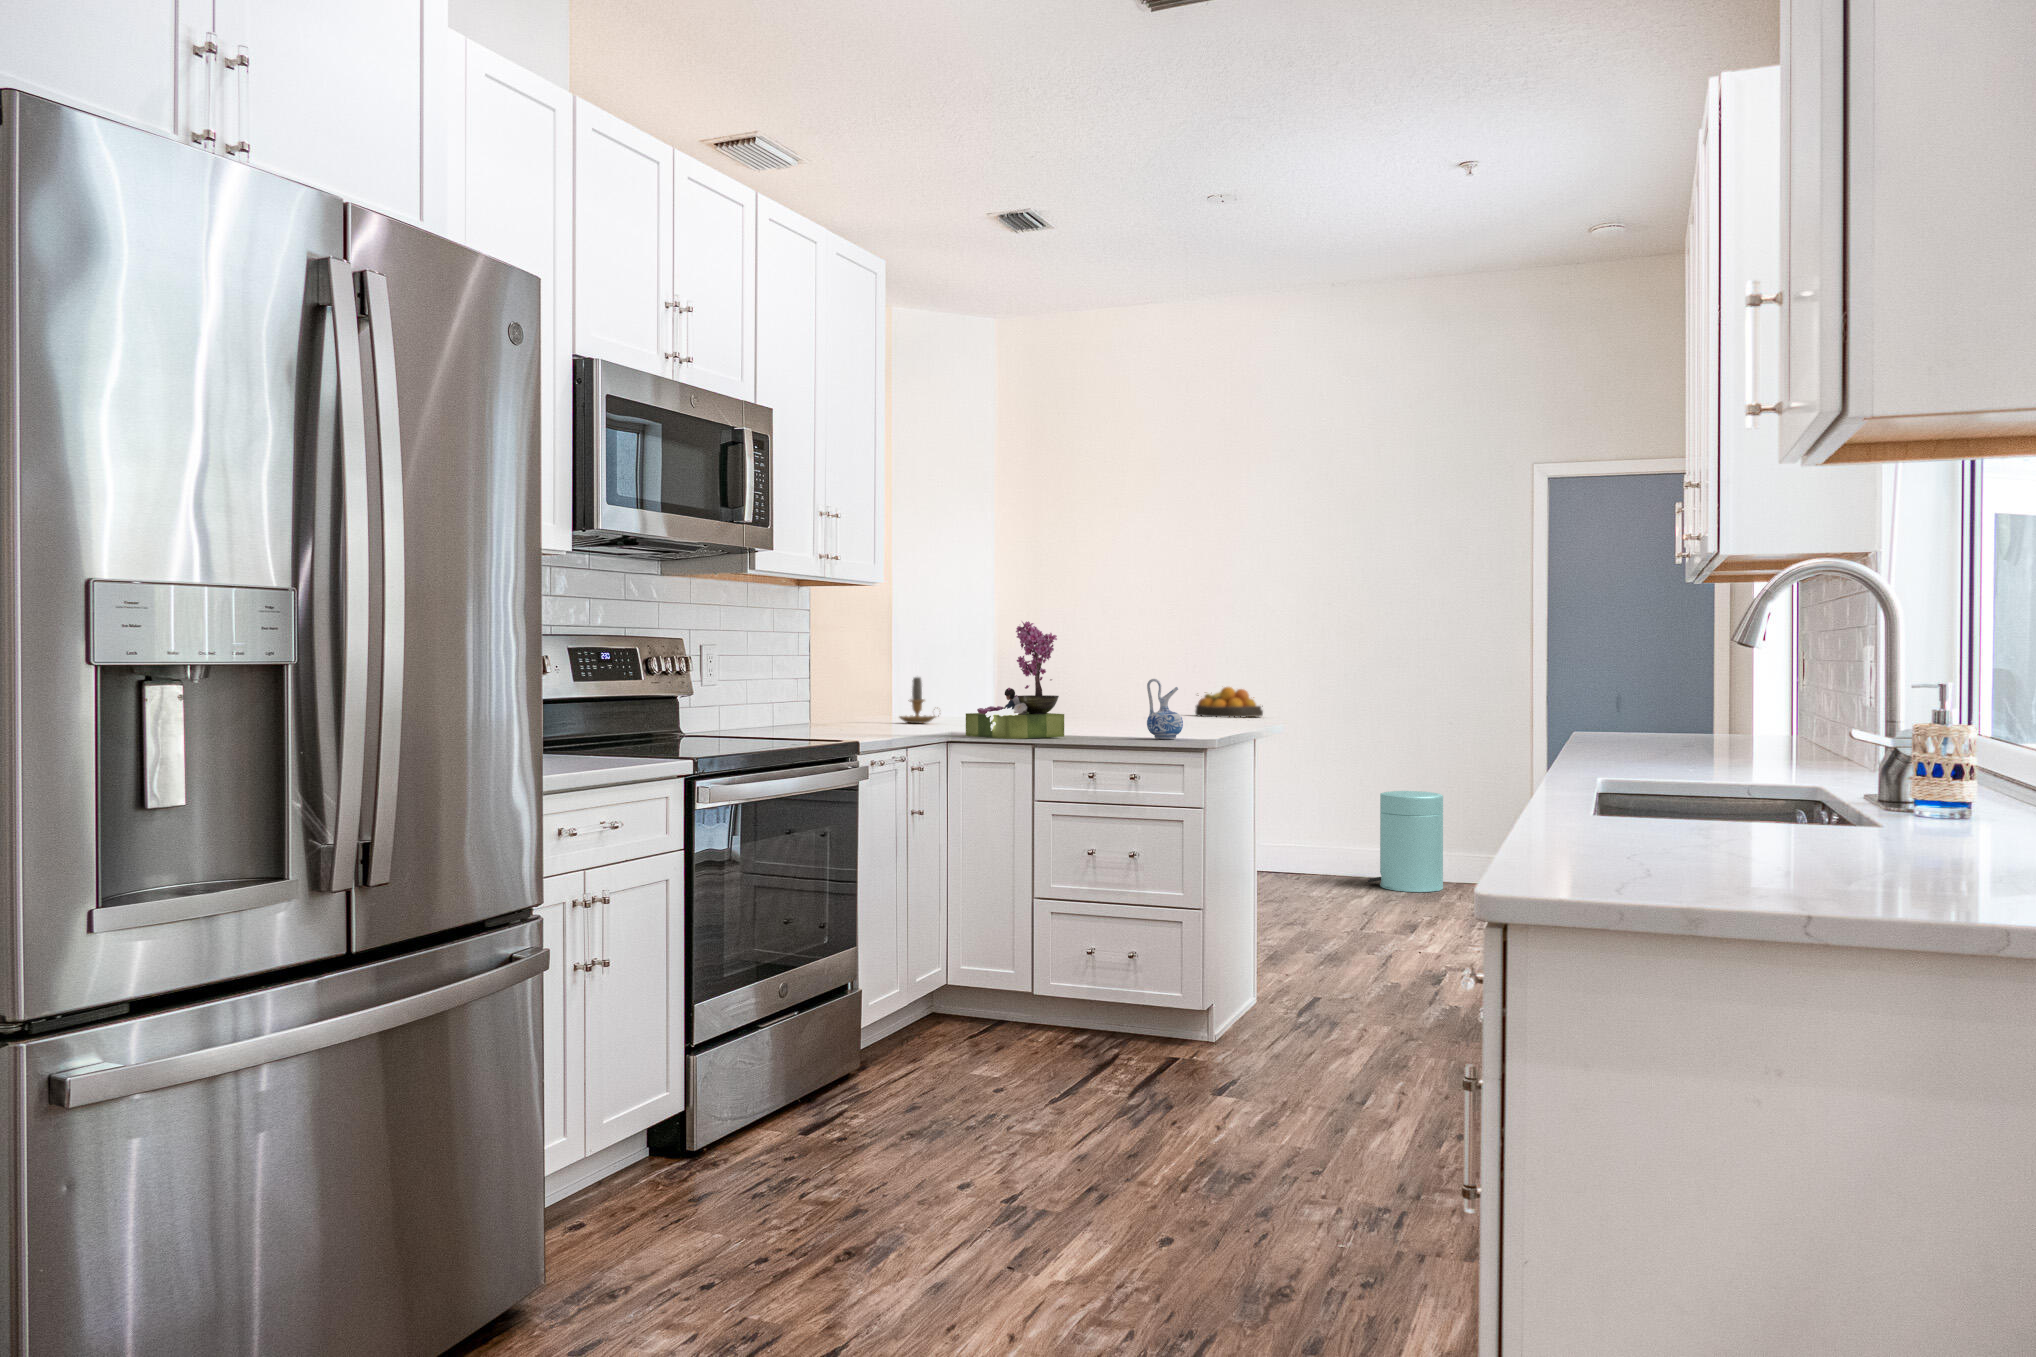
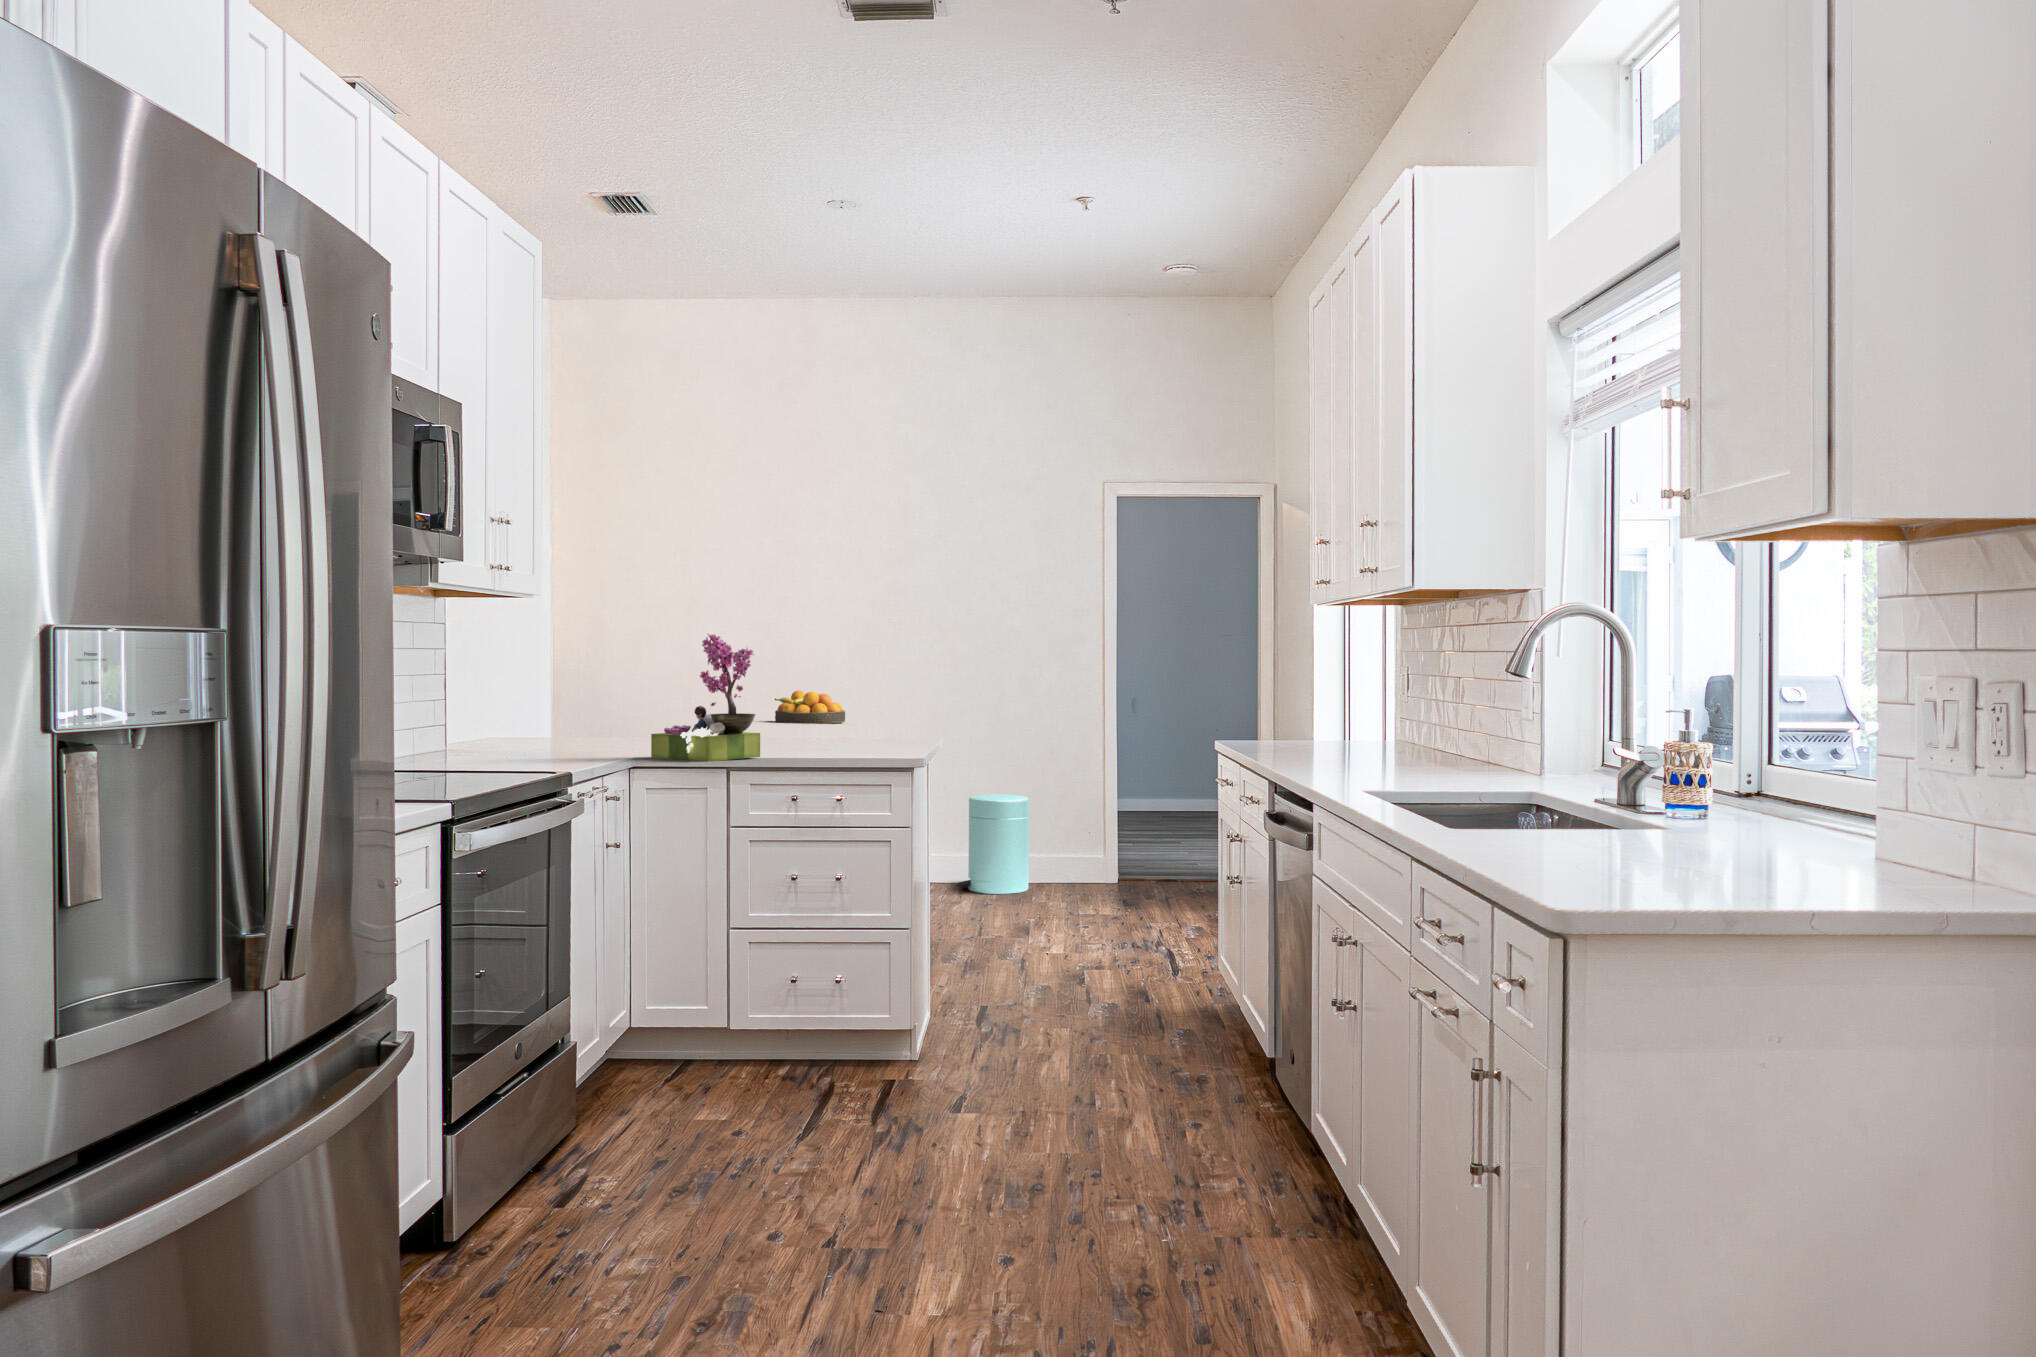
candle: present [900,677,939,723] -> none [515,686,567,741]
ceramic pitcher: present [1147,679,1183,739] -> none [839,695,876,757]

